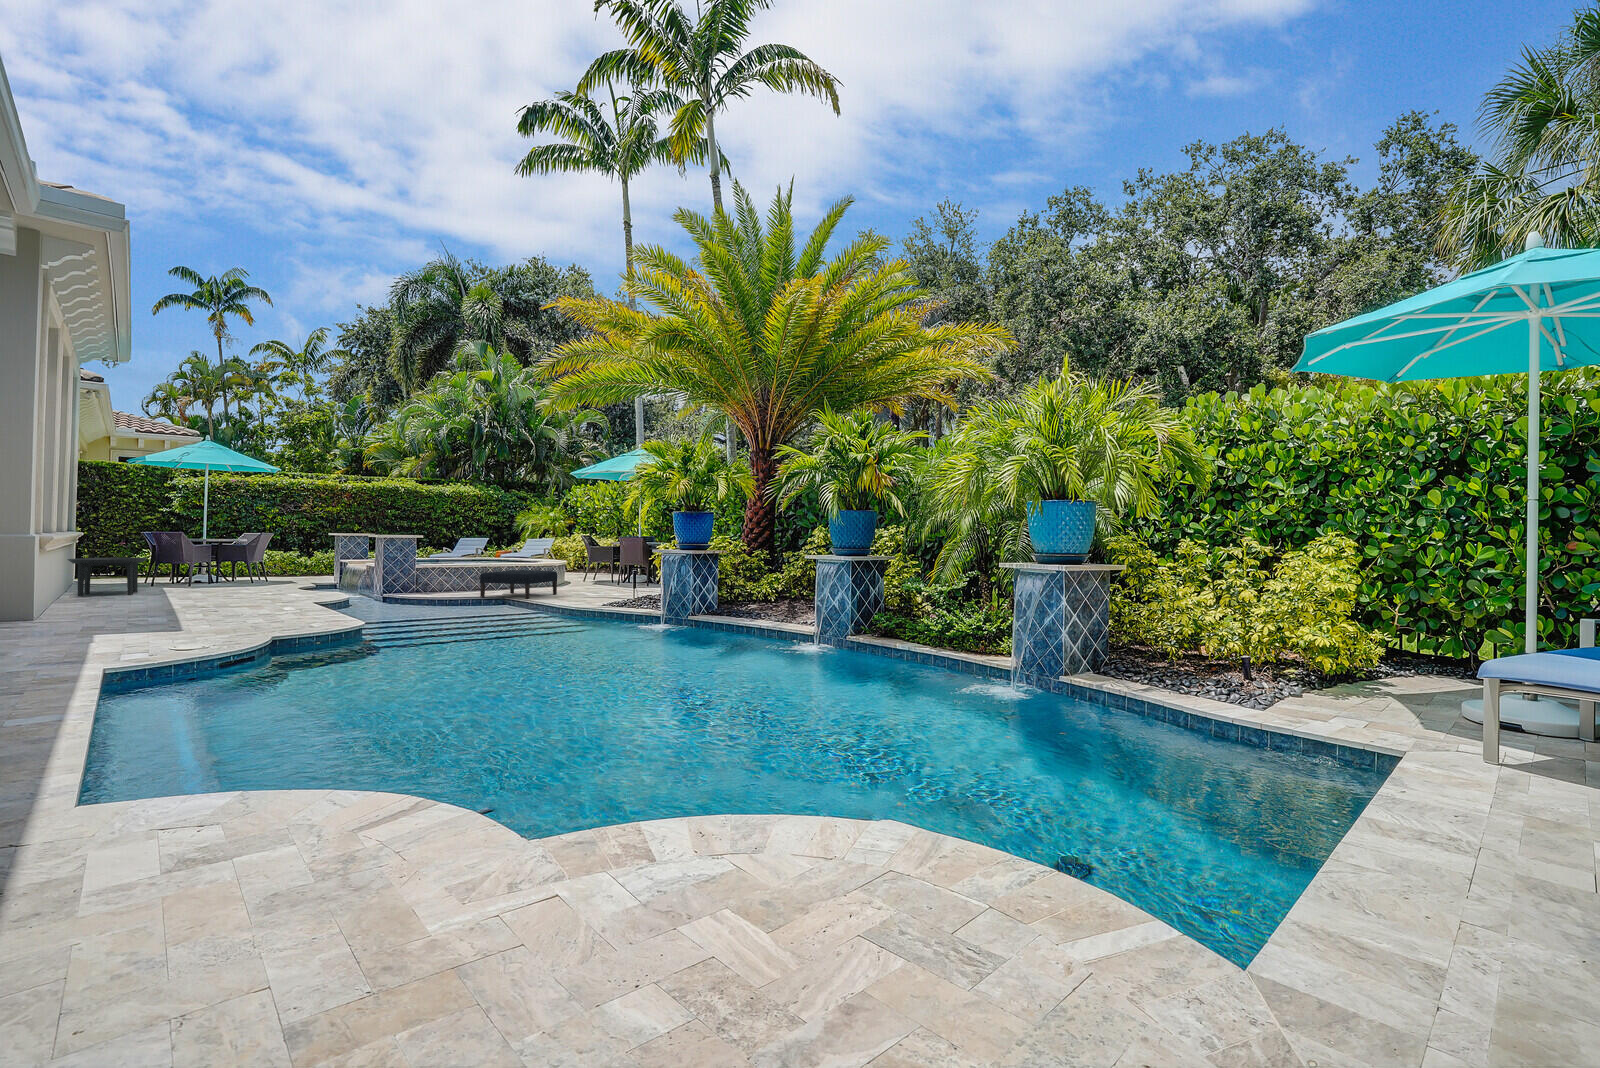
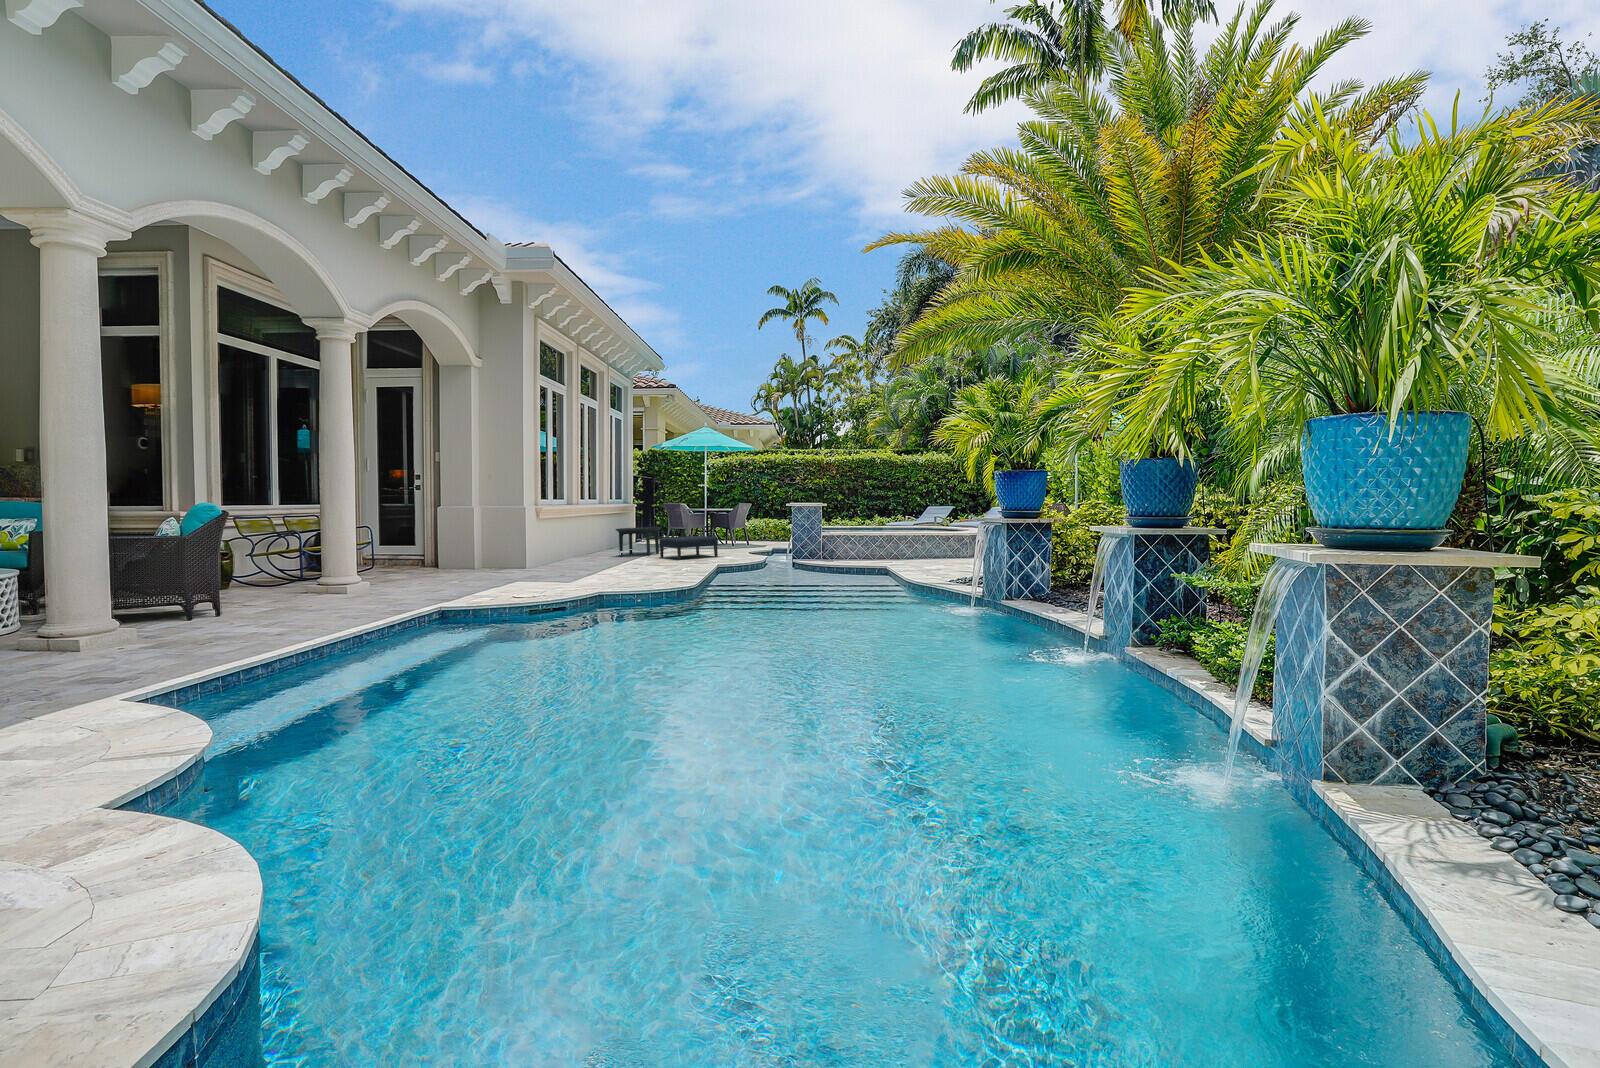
ottoman: present [480,570,557,599] -> present [659,536,718,560]

